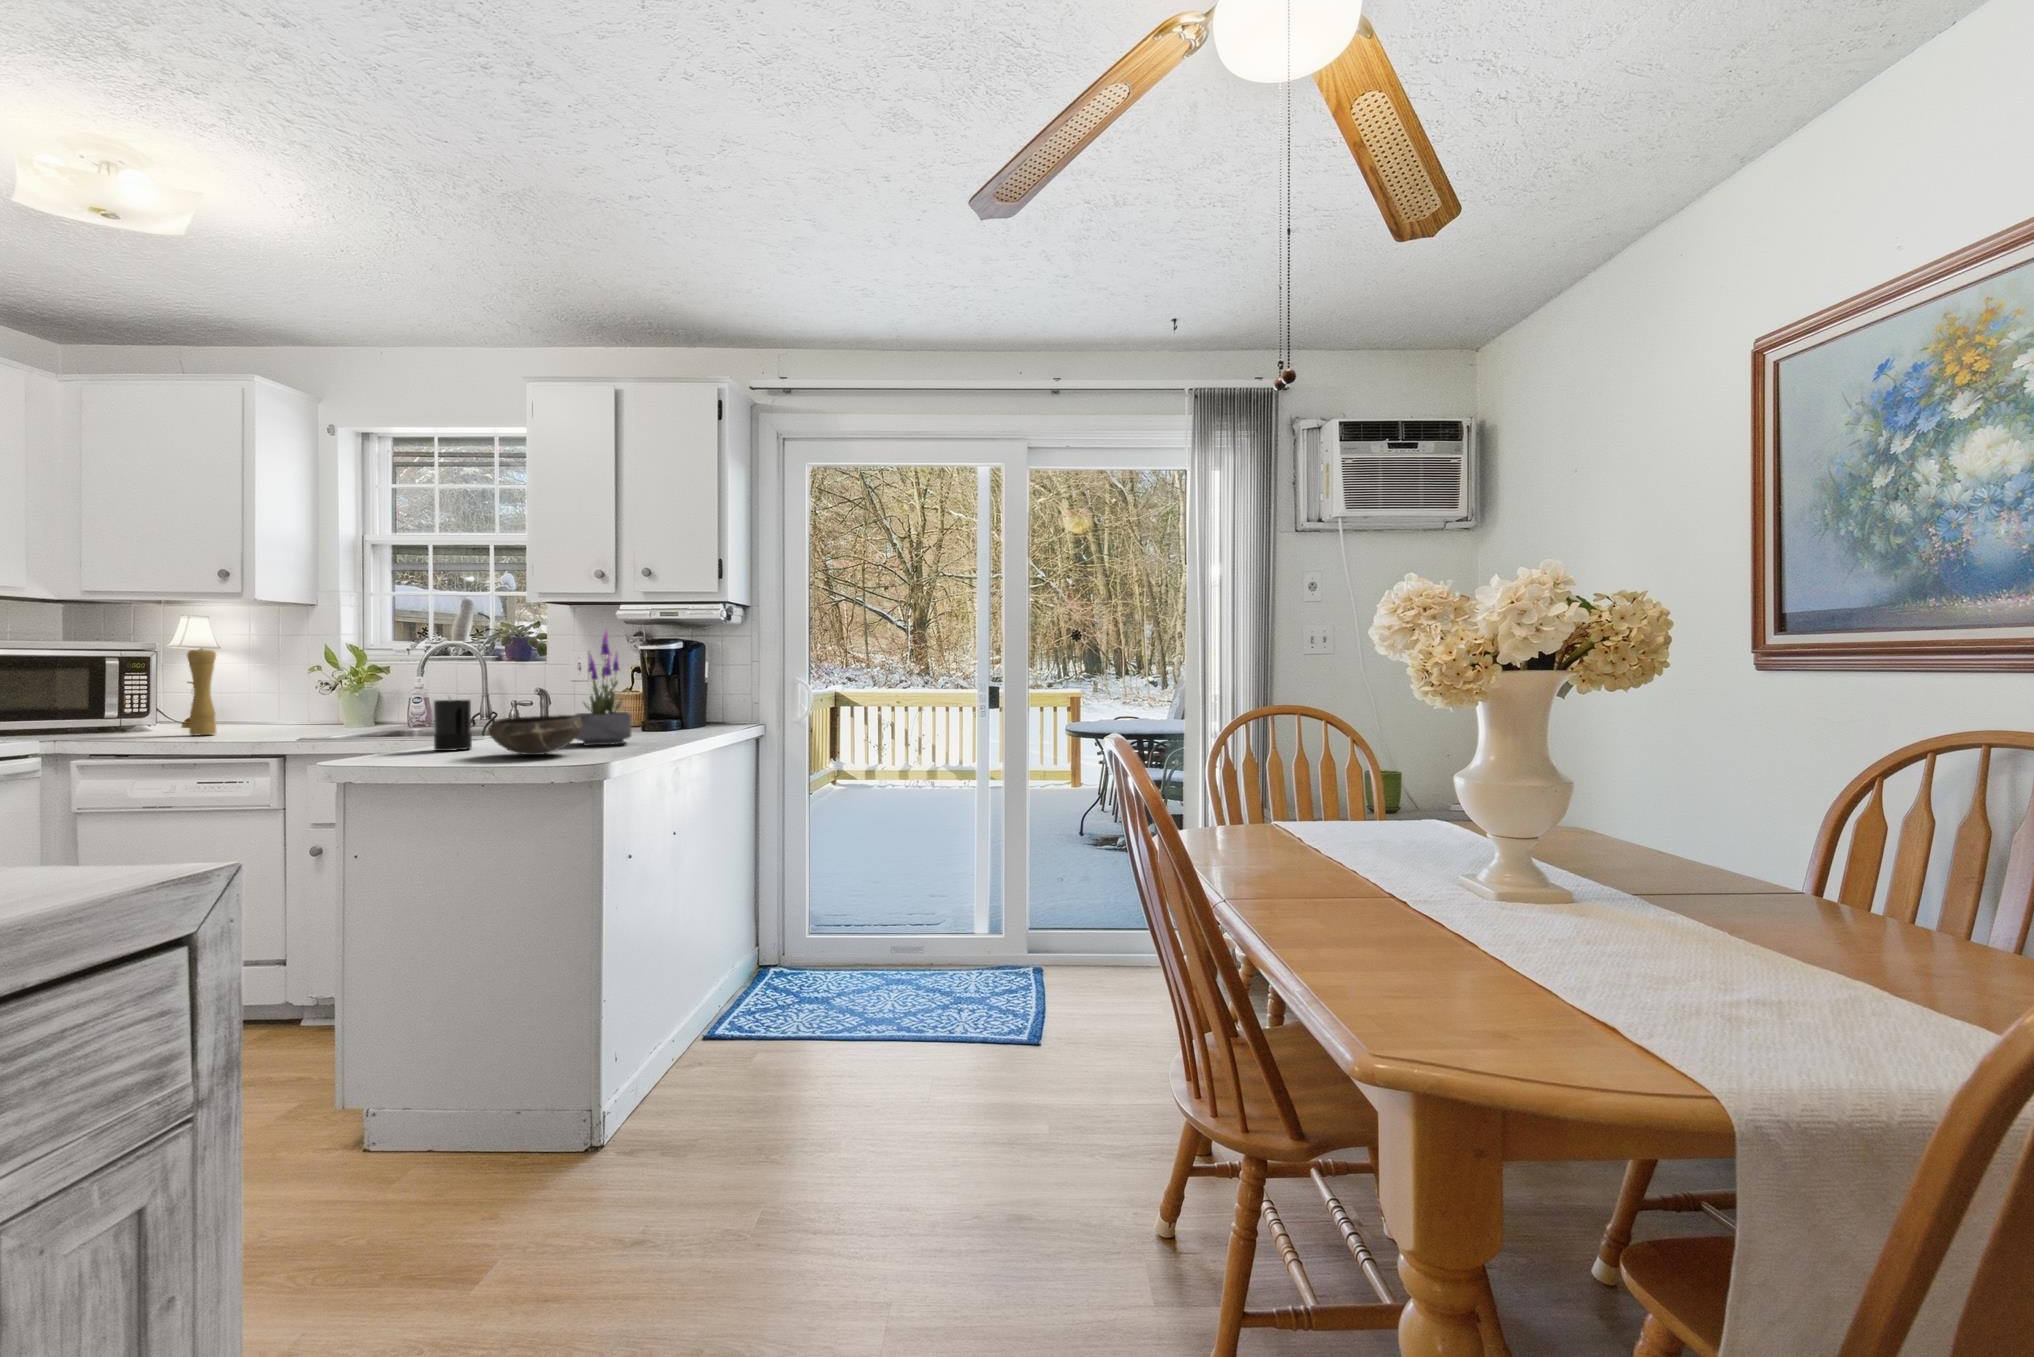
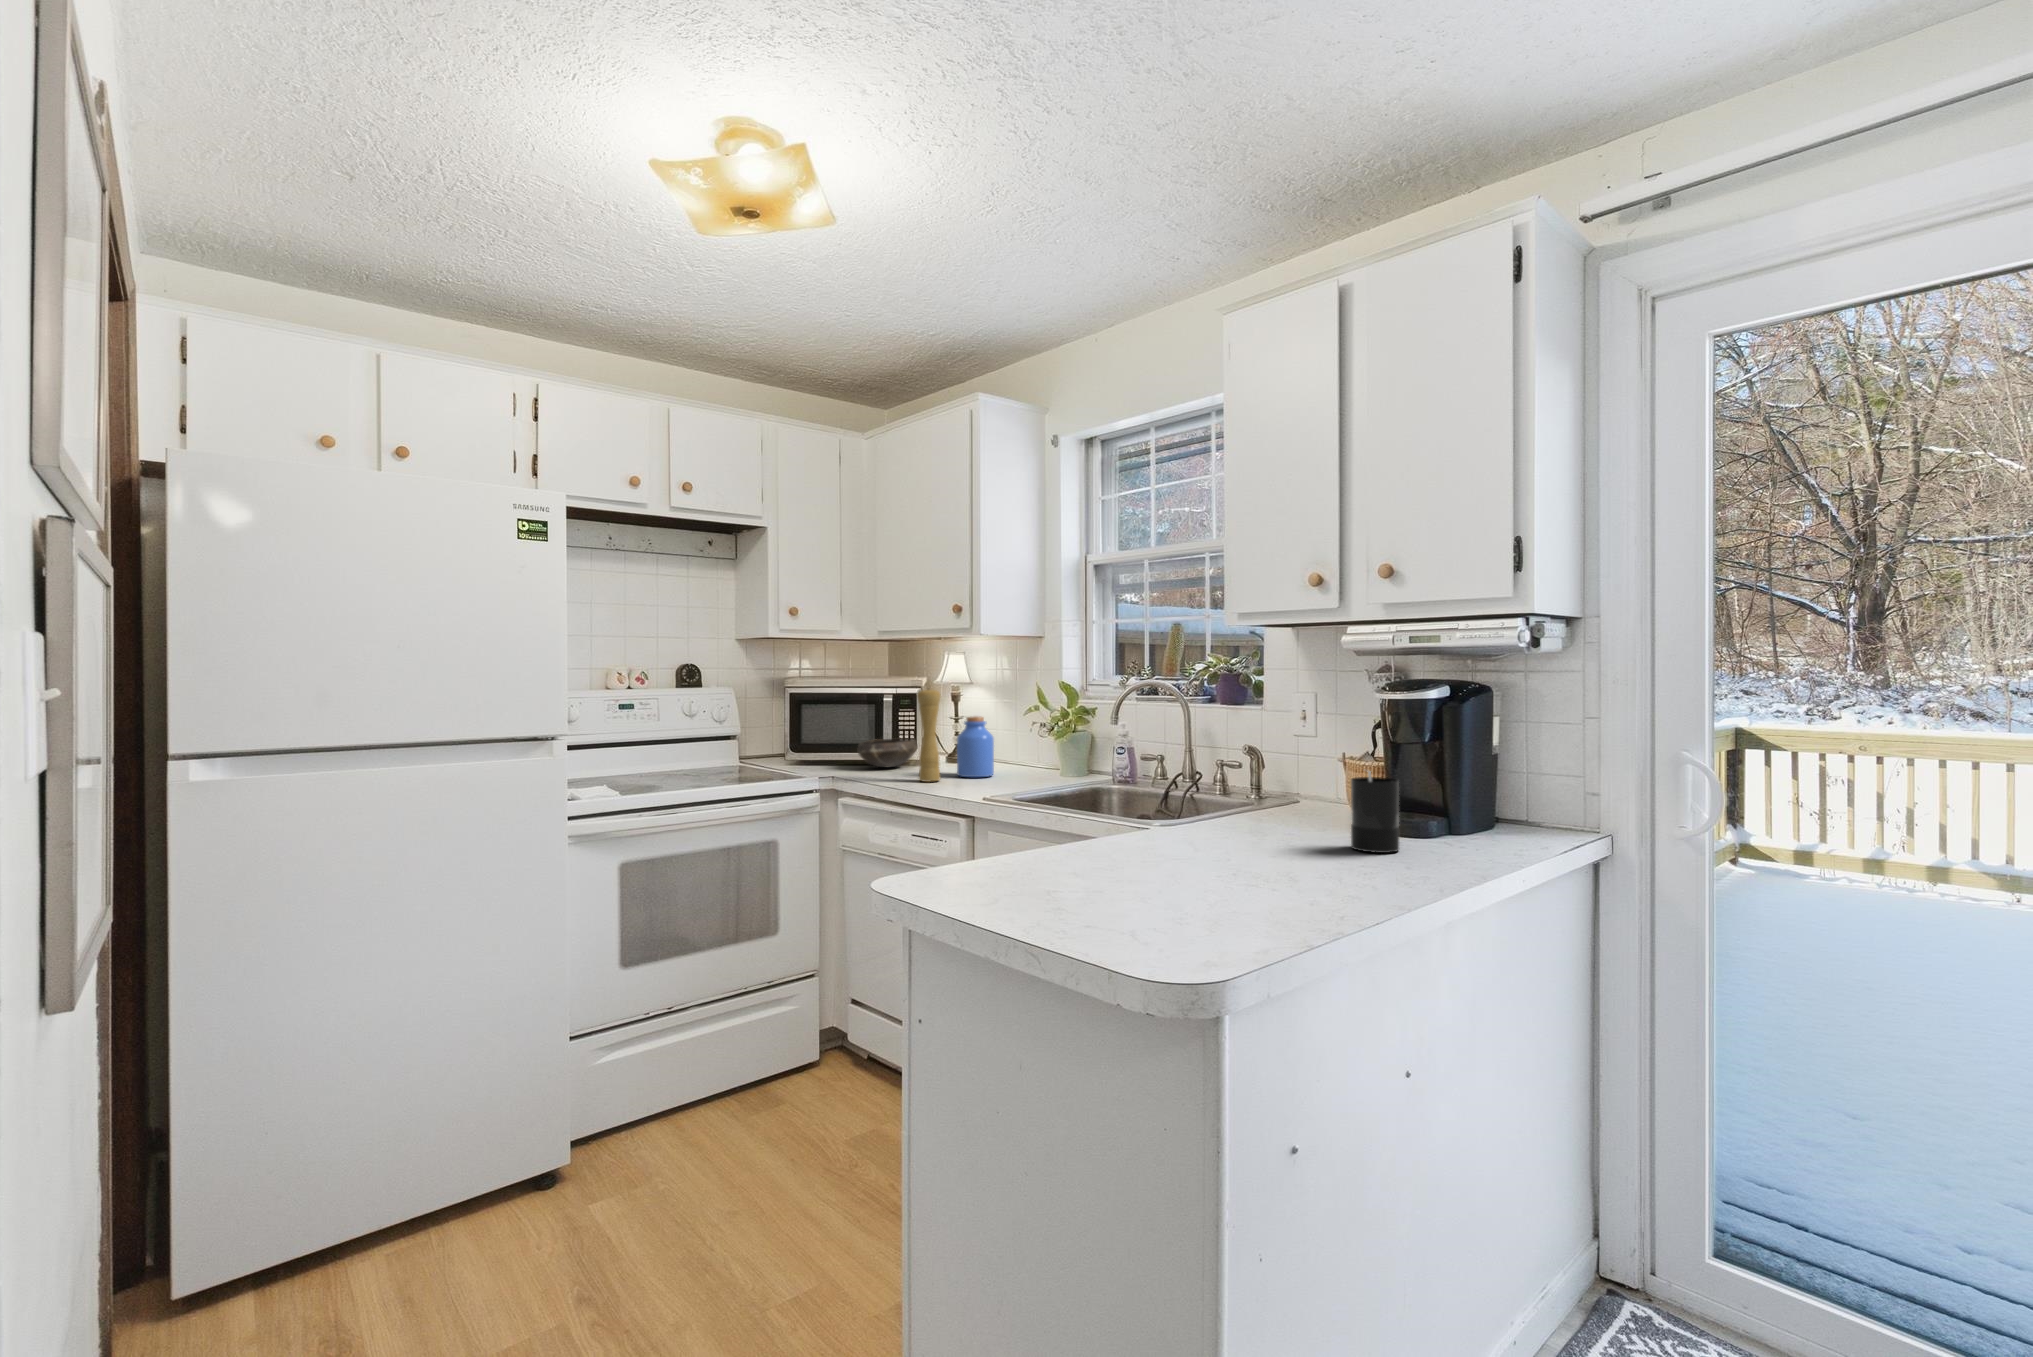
potted plant: present [575,631,631,746] -> none [1237,672,1338,881]
jar: none [227,676,272,732] -> present [957,716,994,777]
candle: present [434,696,472,751] -> present [1351,771,1399,853]
bowl: present [489,715,583,755] -> present [857,739,918,768]

